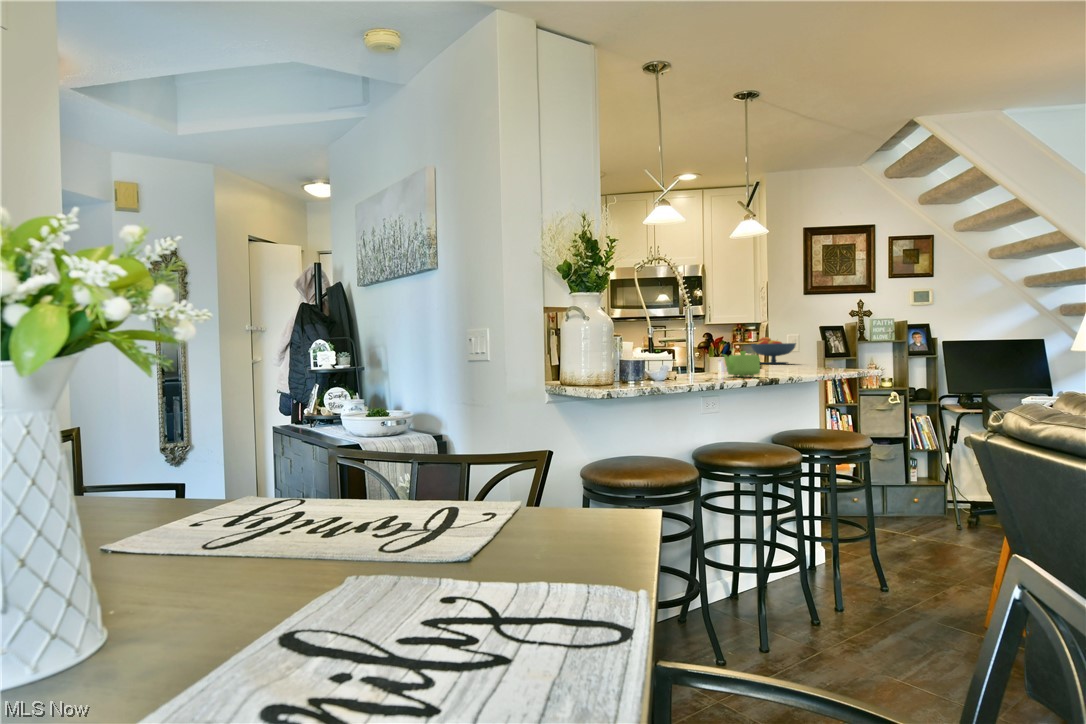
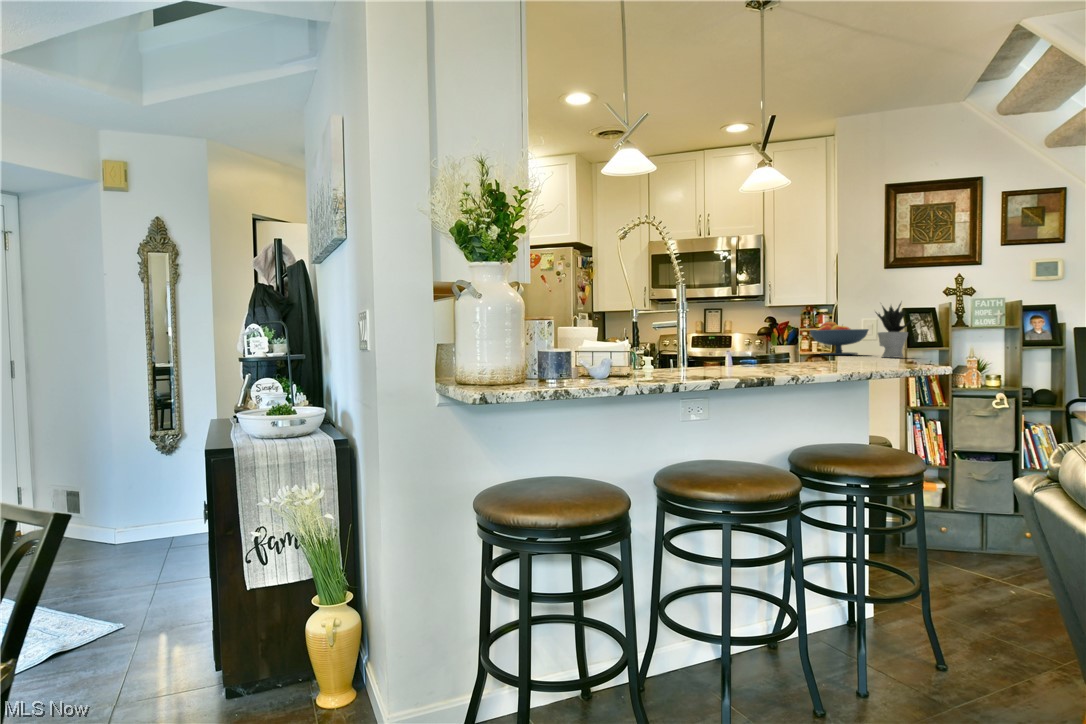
potted plant: none [803,321,837,365] -> present [876,303,914,357]
teapot: present [722,351,760,377] -> none [691,338,751,374]

